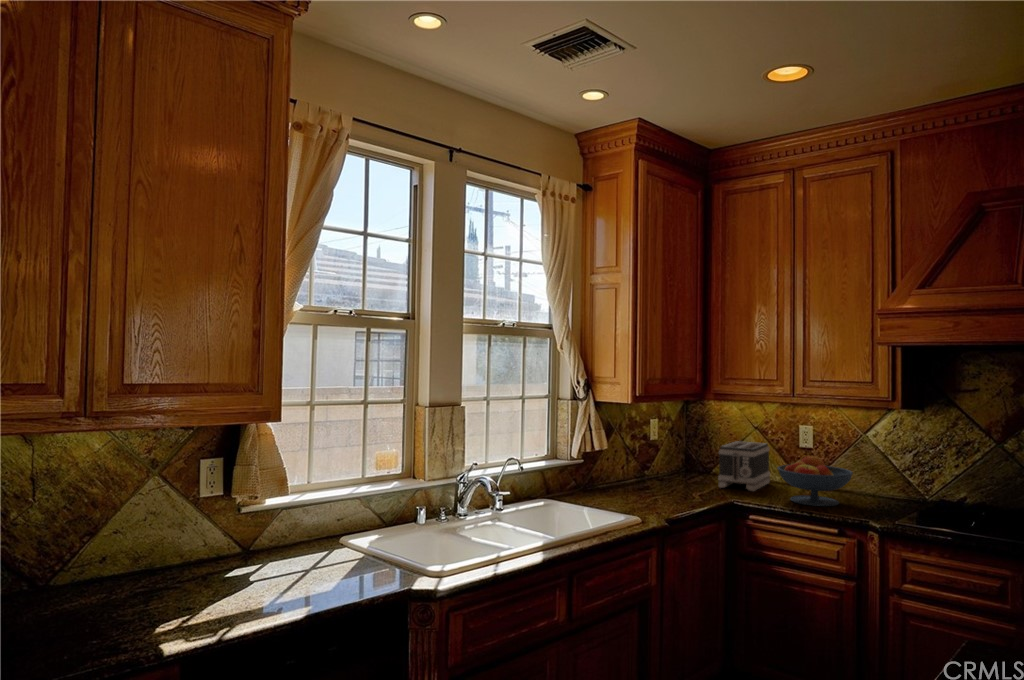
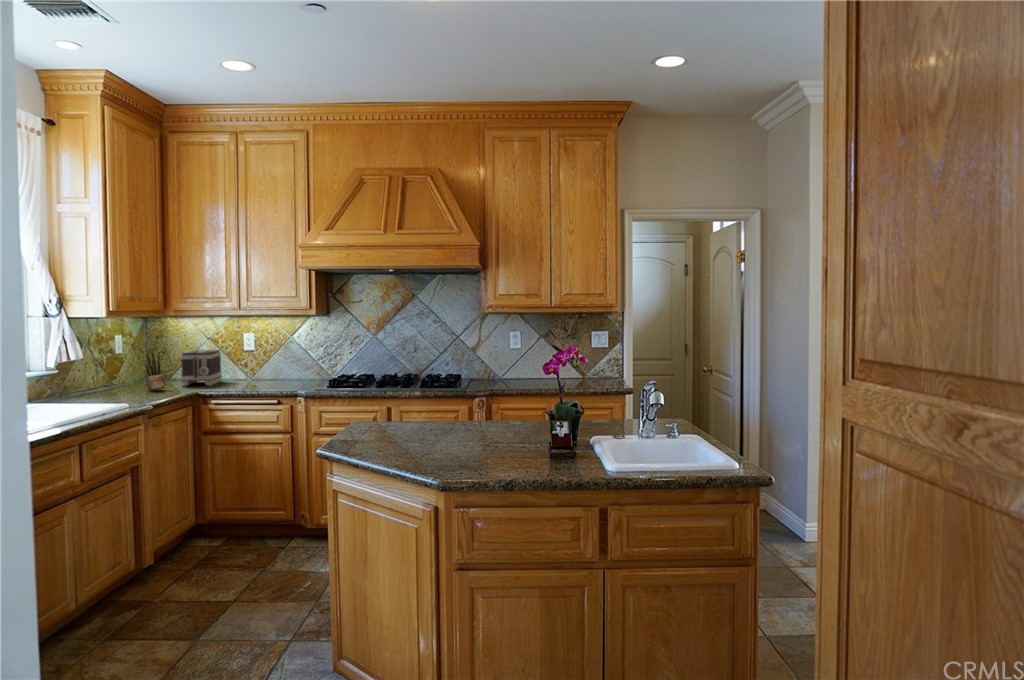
potted plant: none [676,440,697,490] -> present [146,349,165,390]
fruit bowl: present [778,456,853,506] -> none [230,353,285,388]

